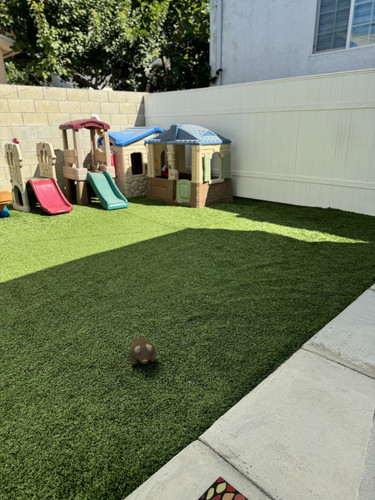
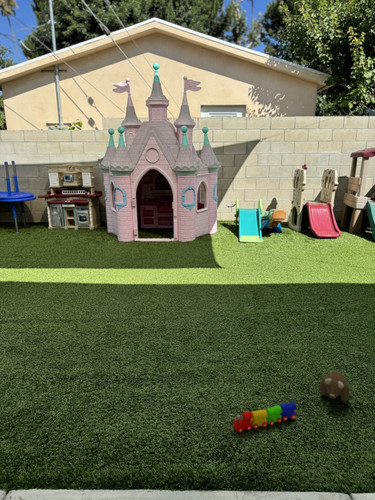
toy train: none [65,386,122,452] -> present [234,402,296,433]

